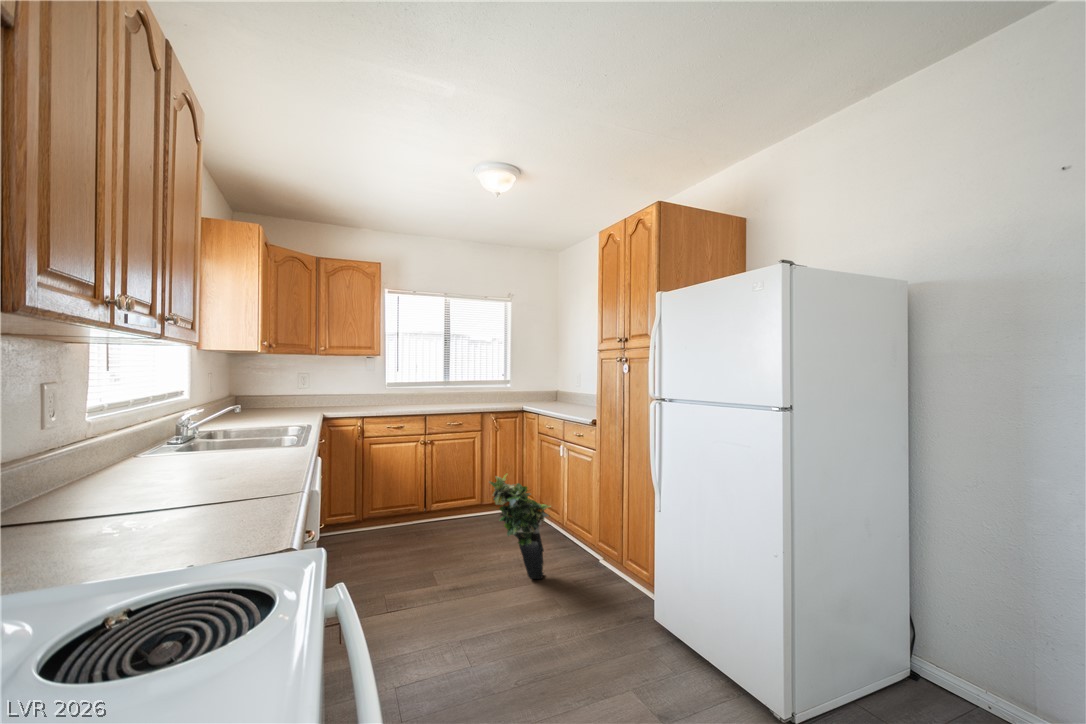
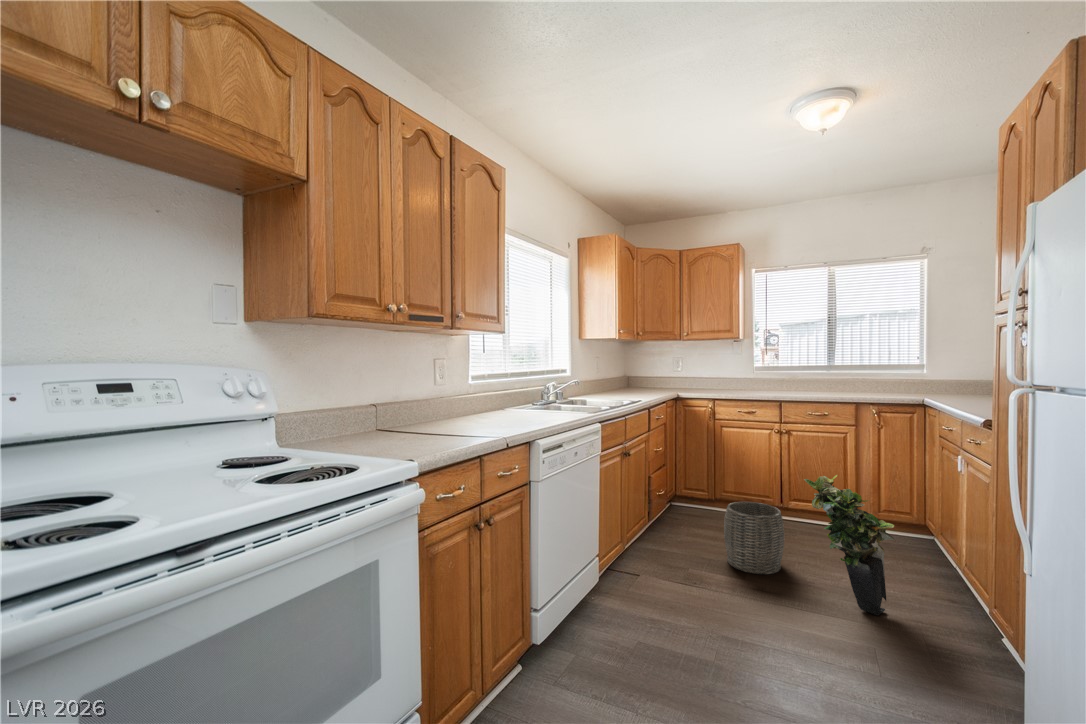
woven basket: none [406,512,460,582] -> present [724,502,784,574]

